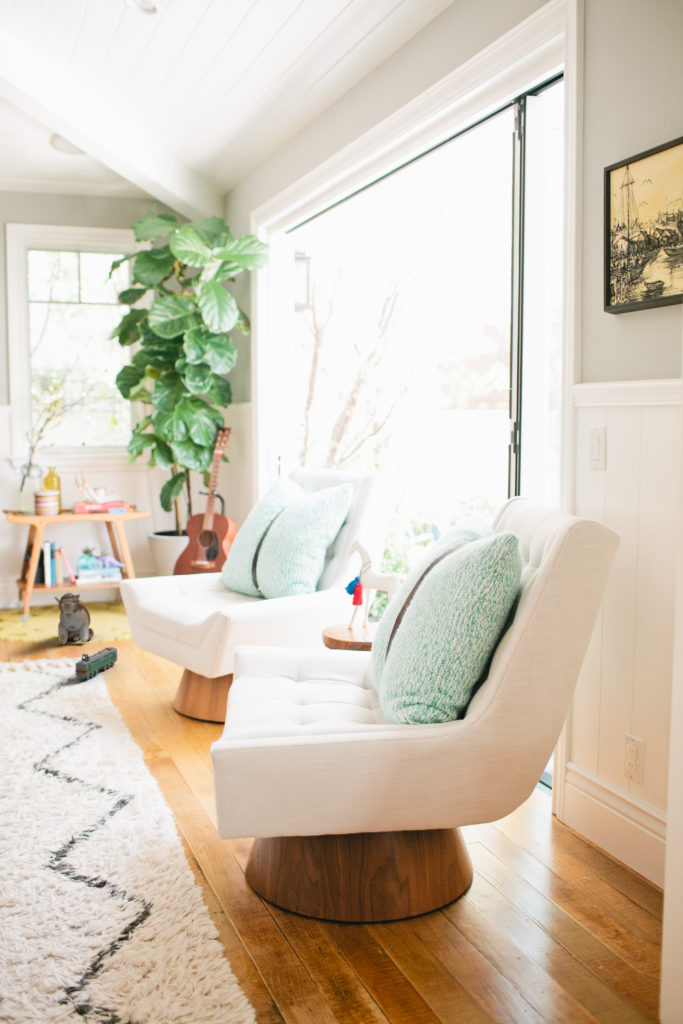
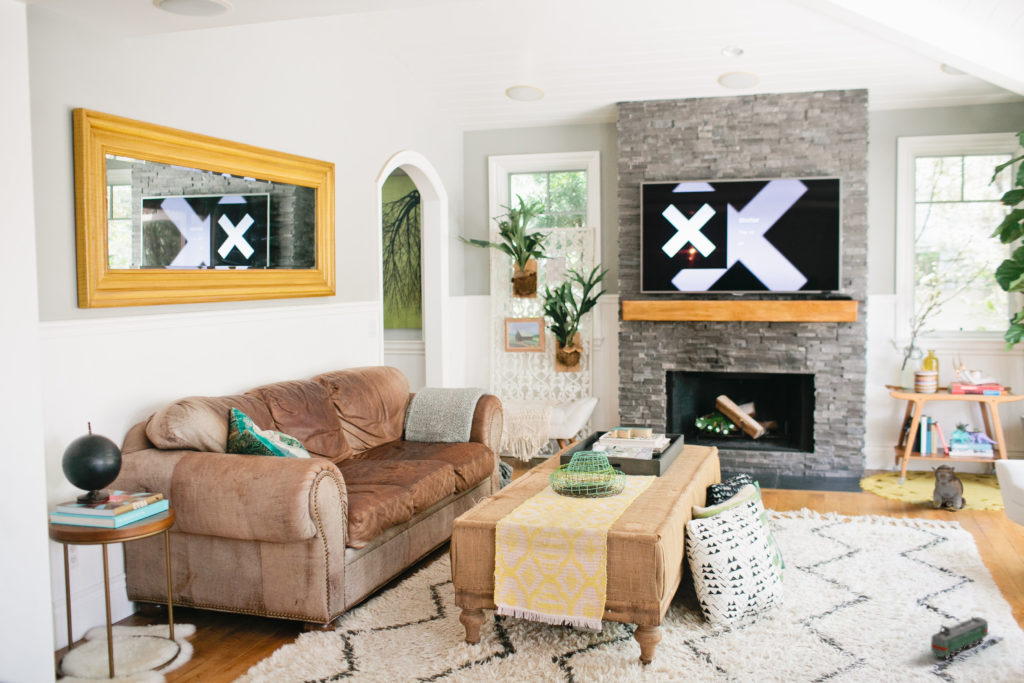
toy train: present [75,647,117,679] -> present [931,617,988,658]

